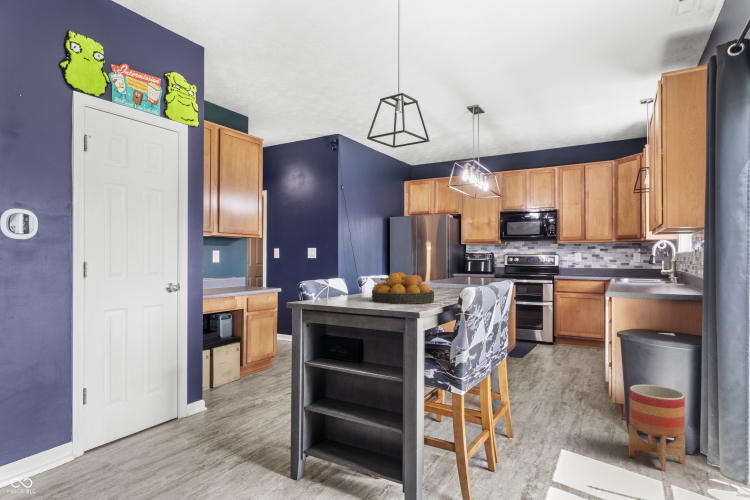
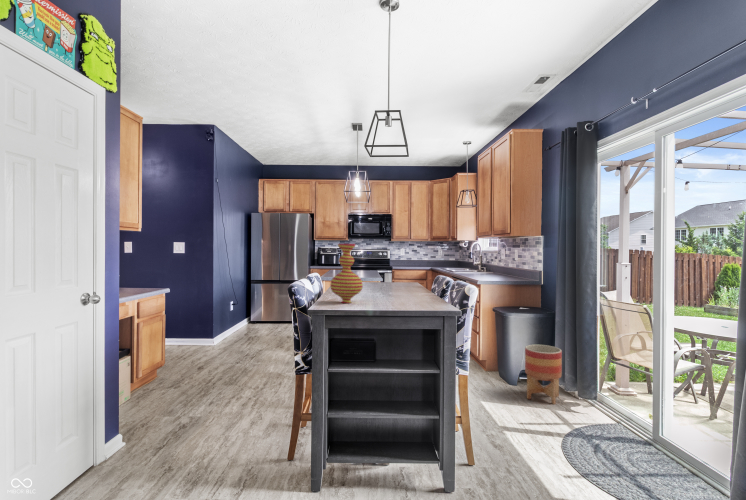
vase: none [321,245,352,303] -> present [330,244,363,303]
fruit bowl: present [372,272,434,304] -> none [358,269,417,299]

